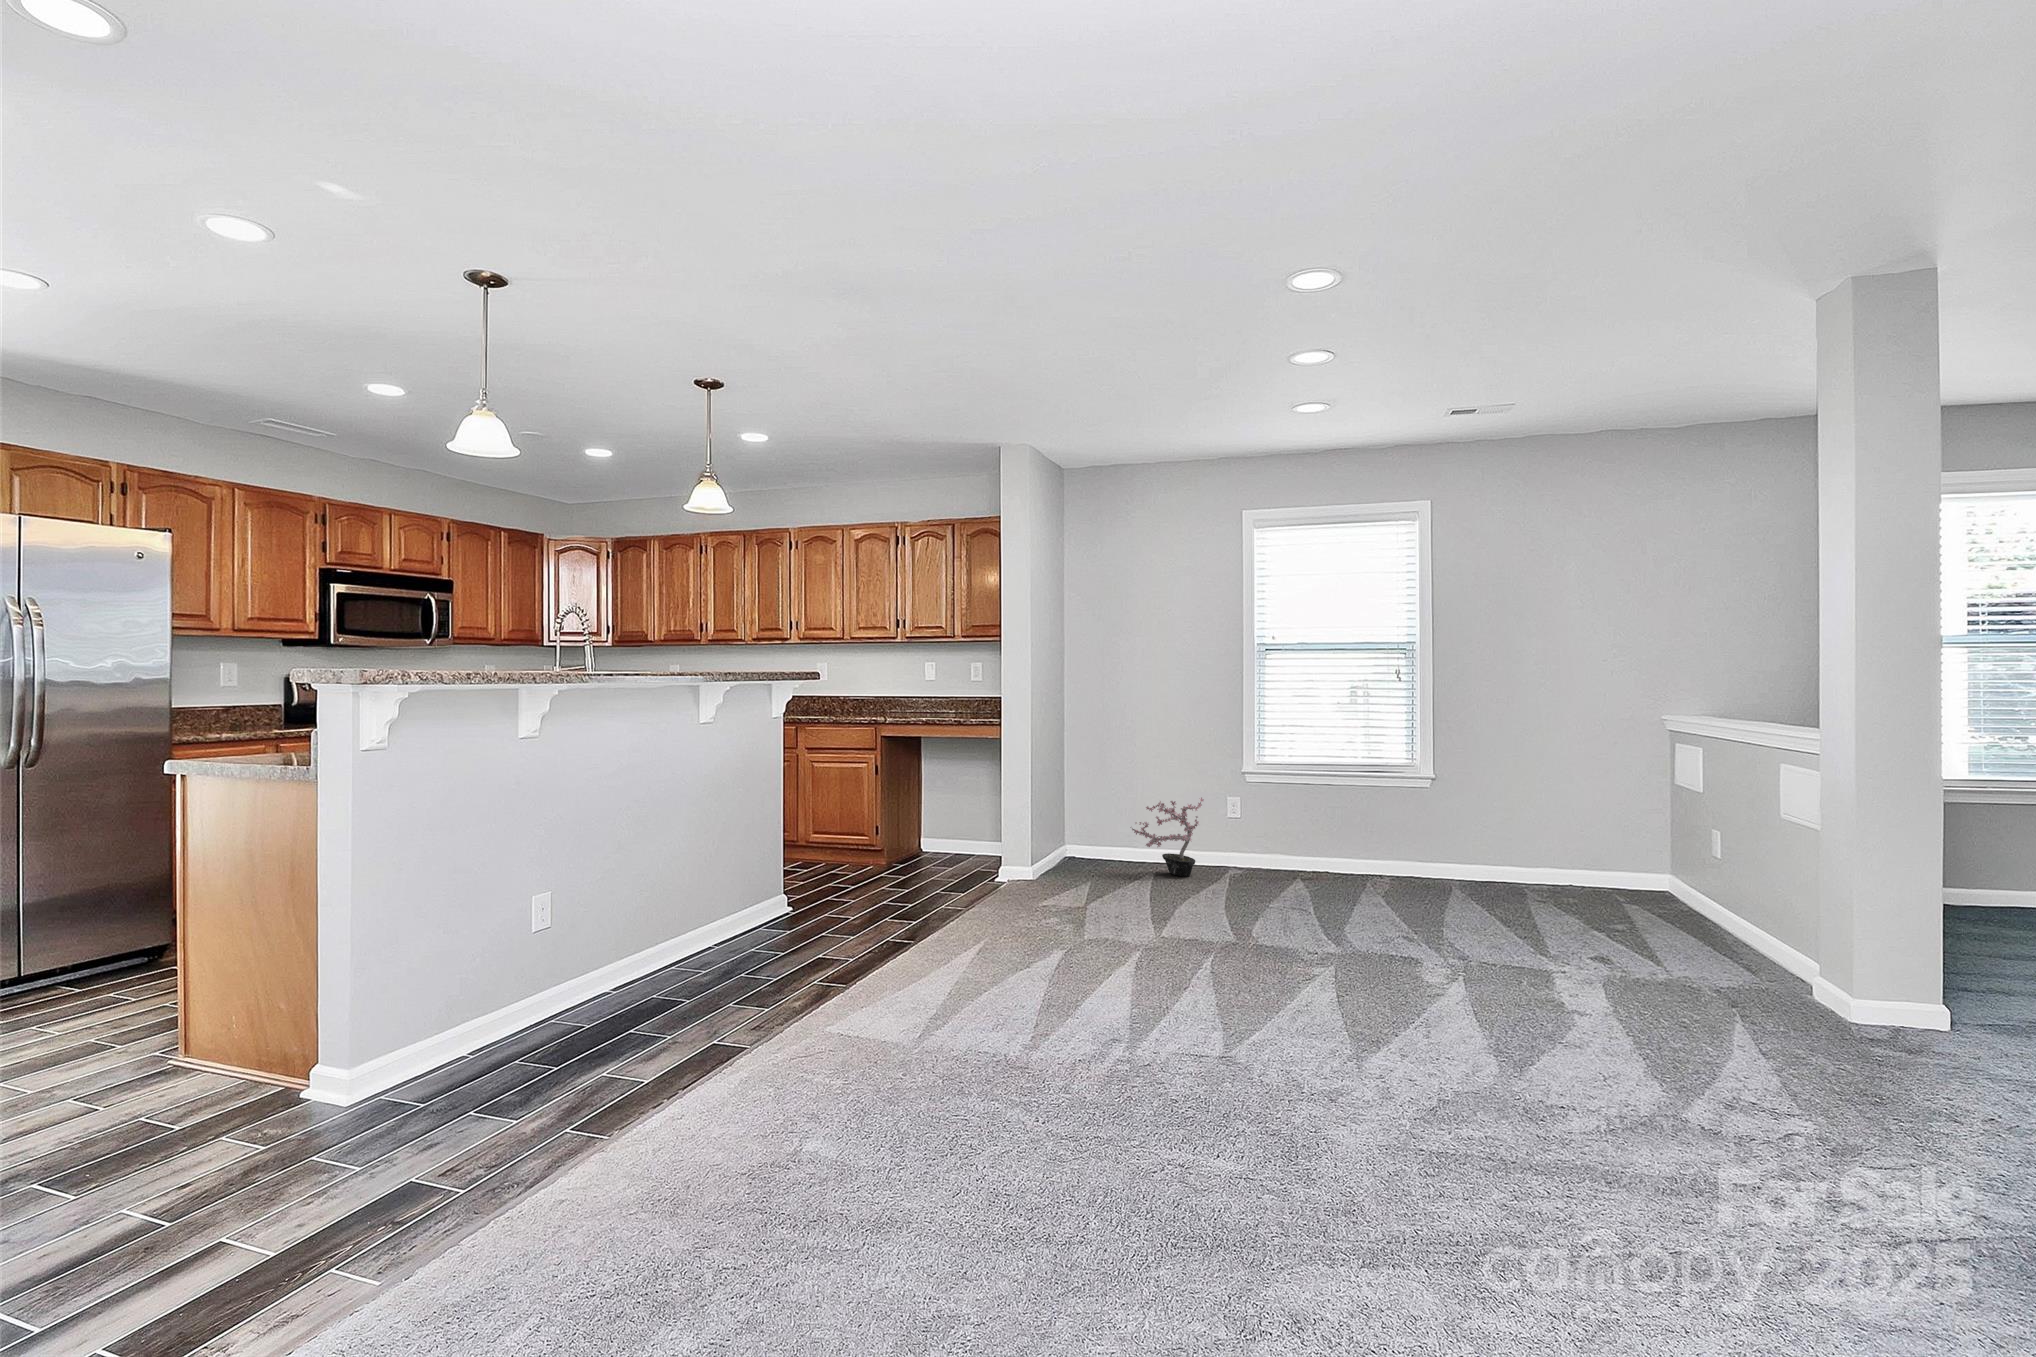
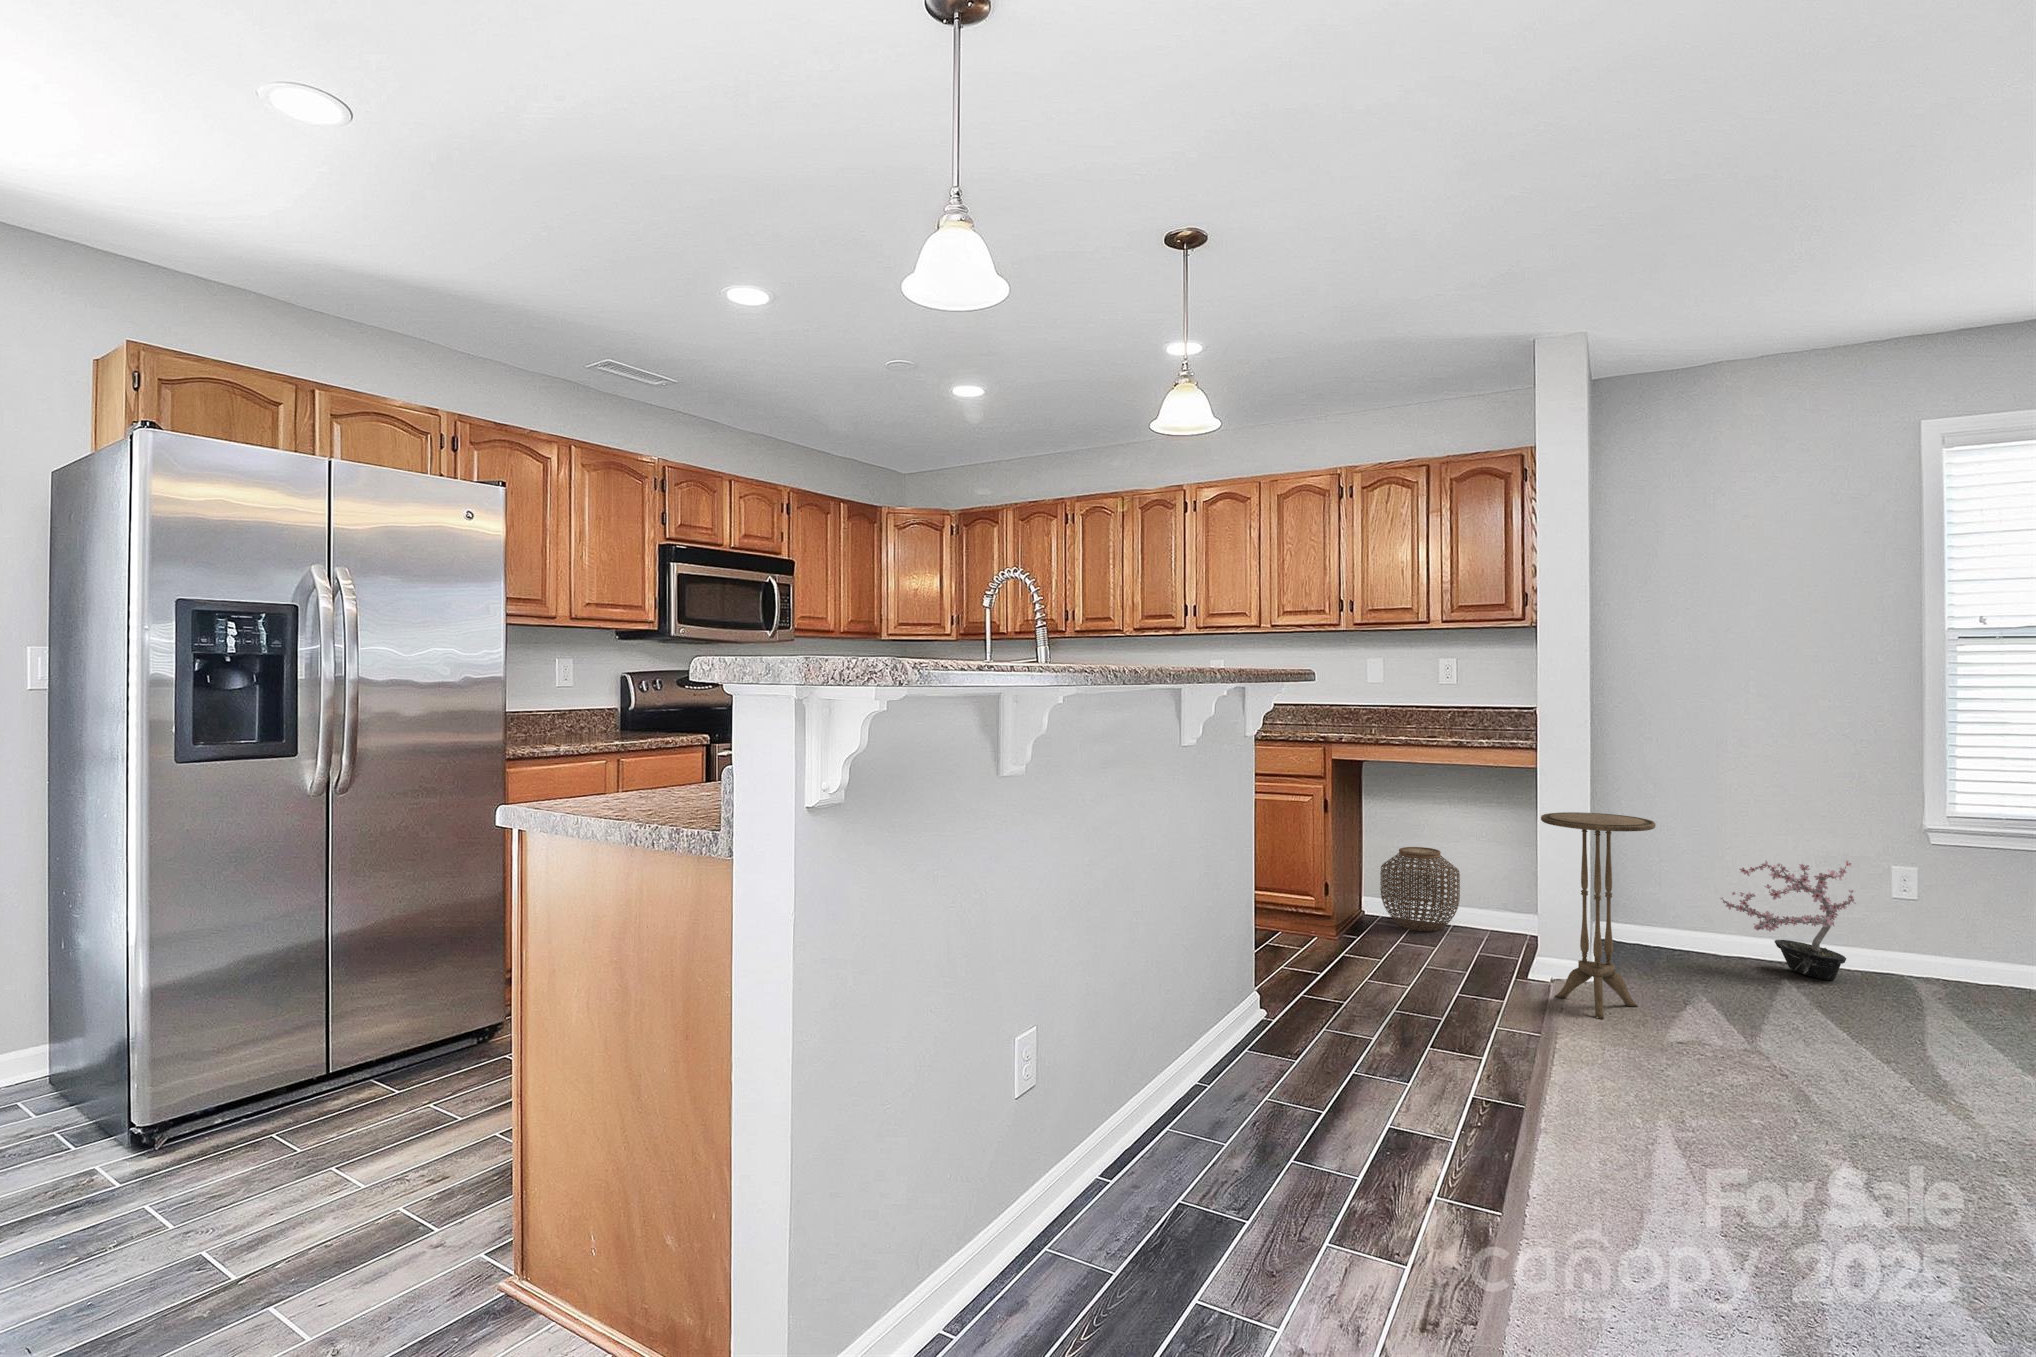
side table: none [983,768,1050,903] -> present [1541,812,1656,1019]
woven basket: none [925,803,980,864] -> present [1380,847,1460,931]

